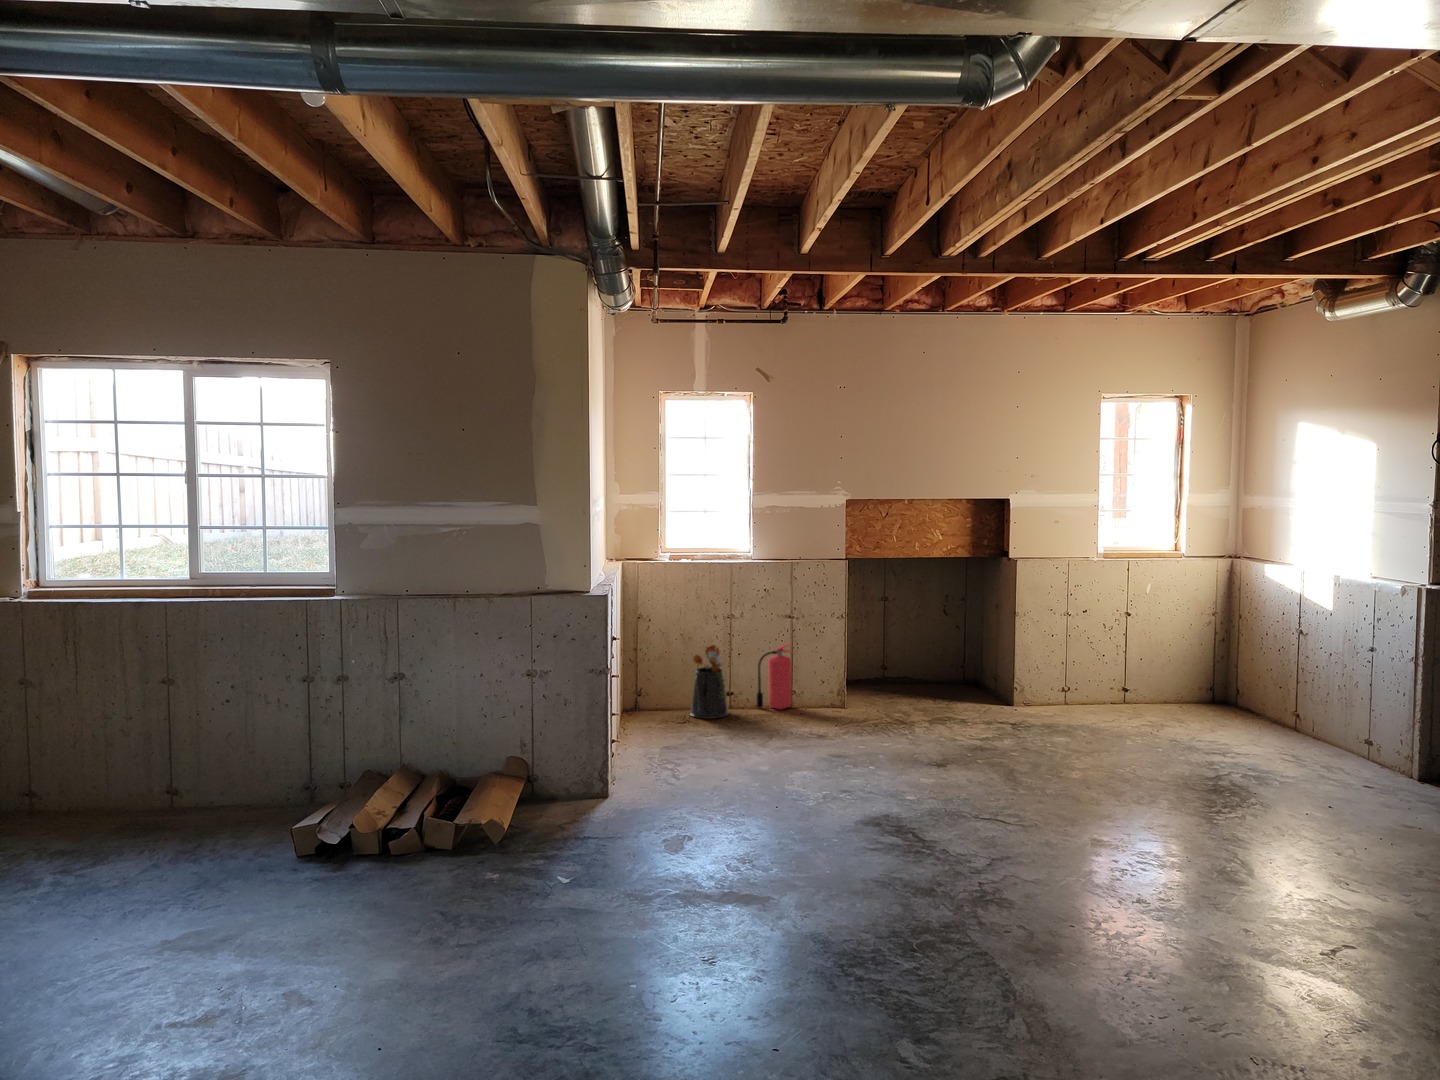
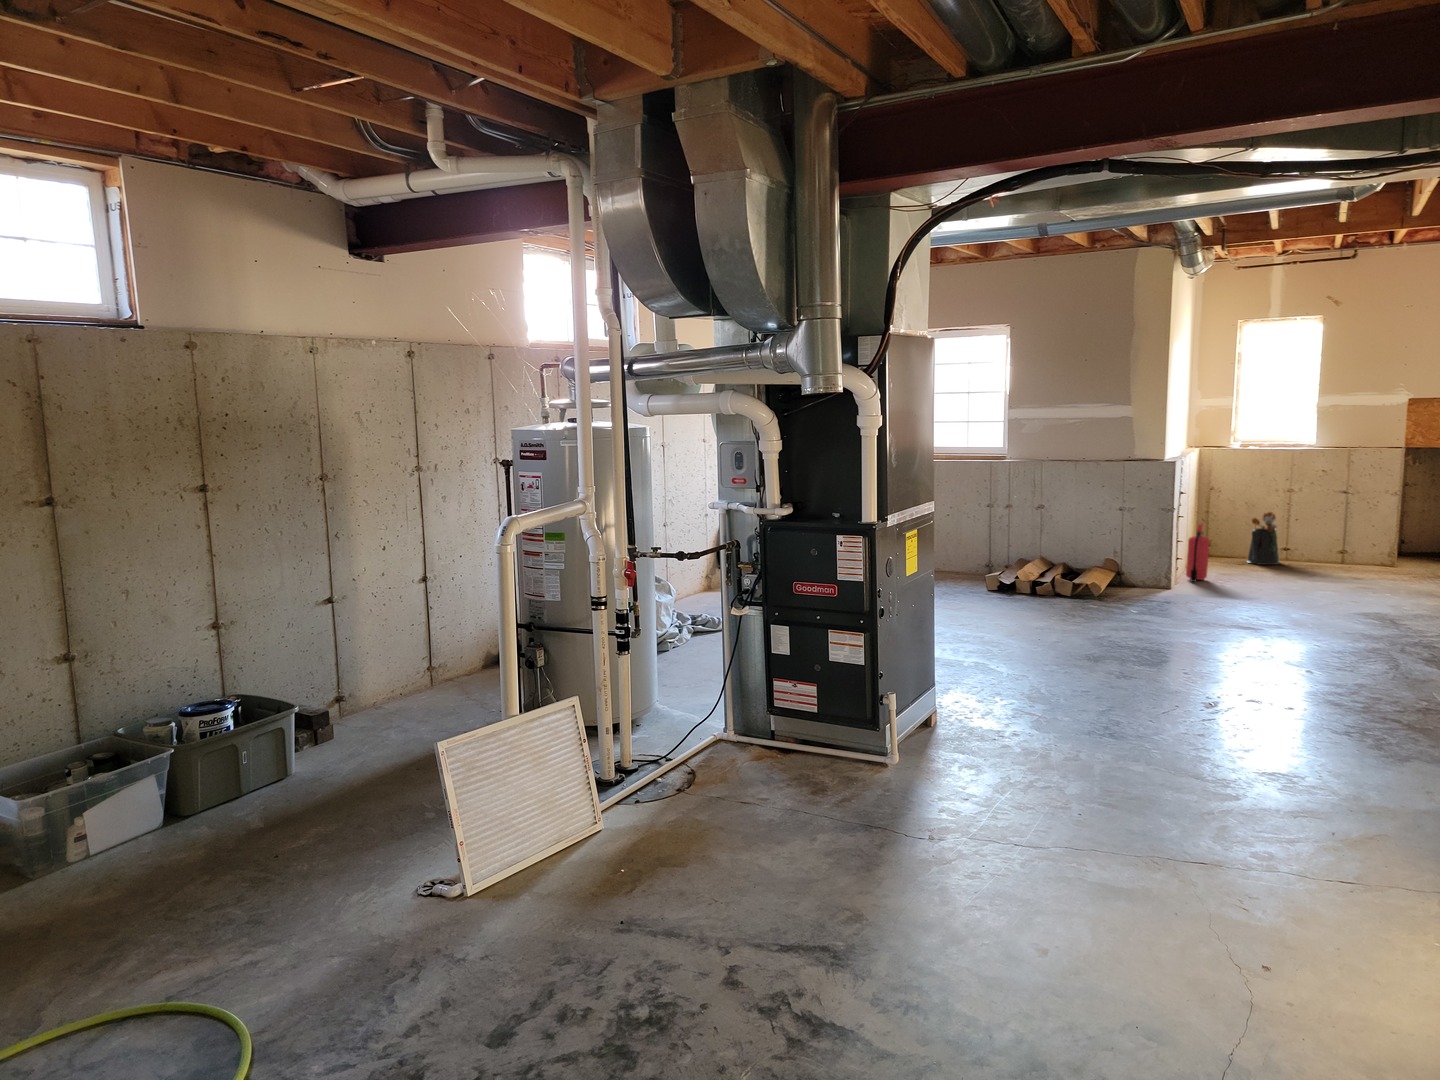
fire extinguisher: present [757,643,792,710] -> present [1186,524,1209,582]

